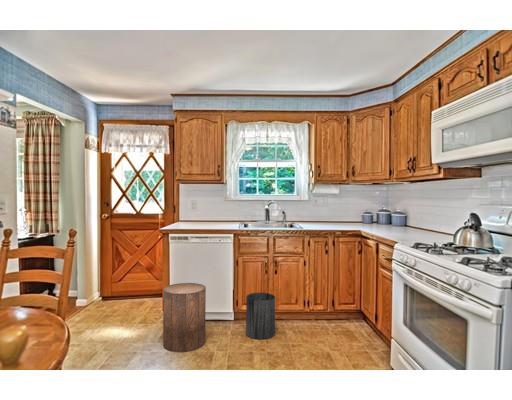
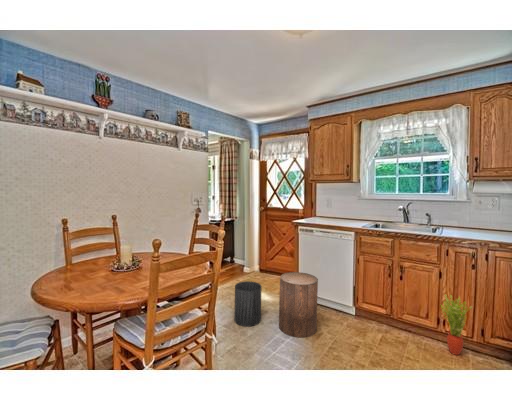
potted plant: none [307,278,328,327] -> present [441,295,472,355]
trash can: present [246,292,275,339] -> present [234,281,262,327]

